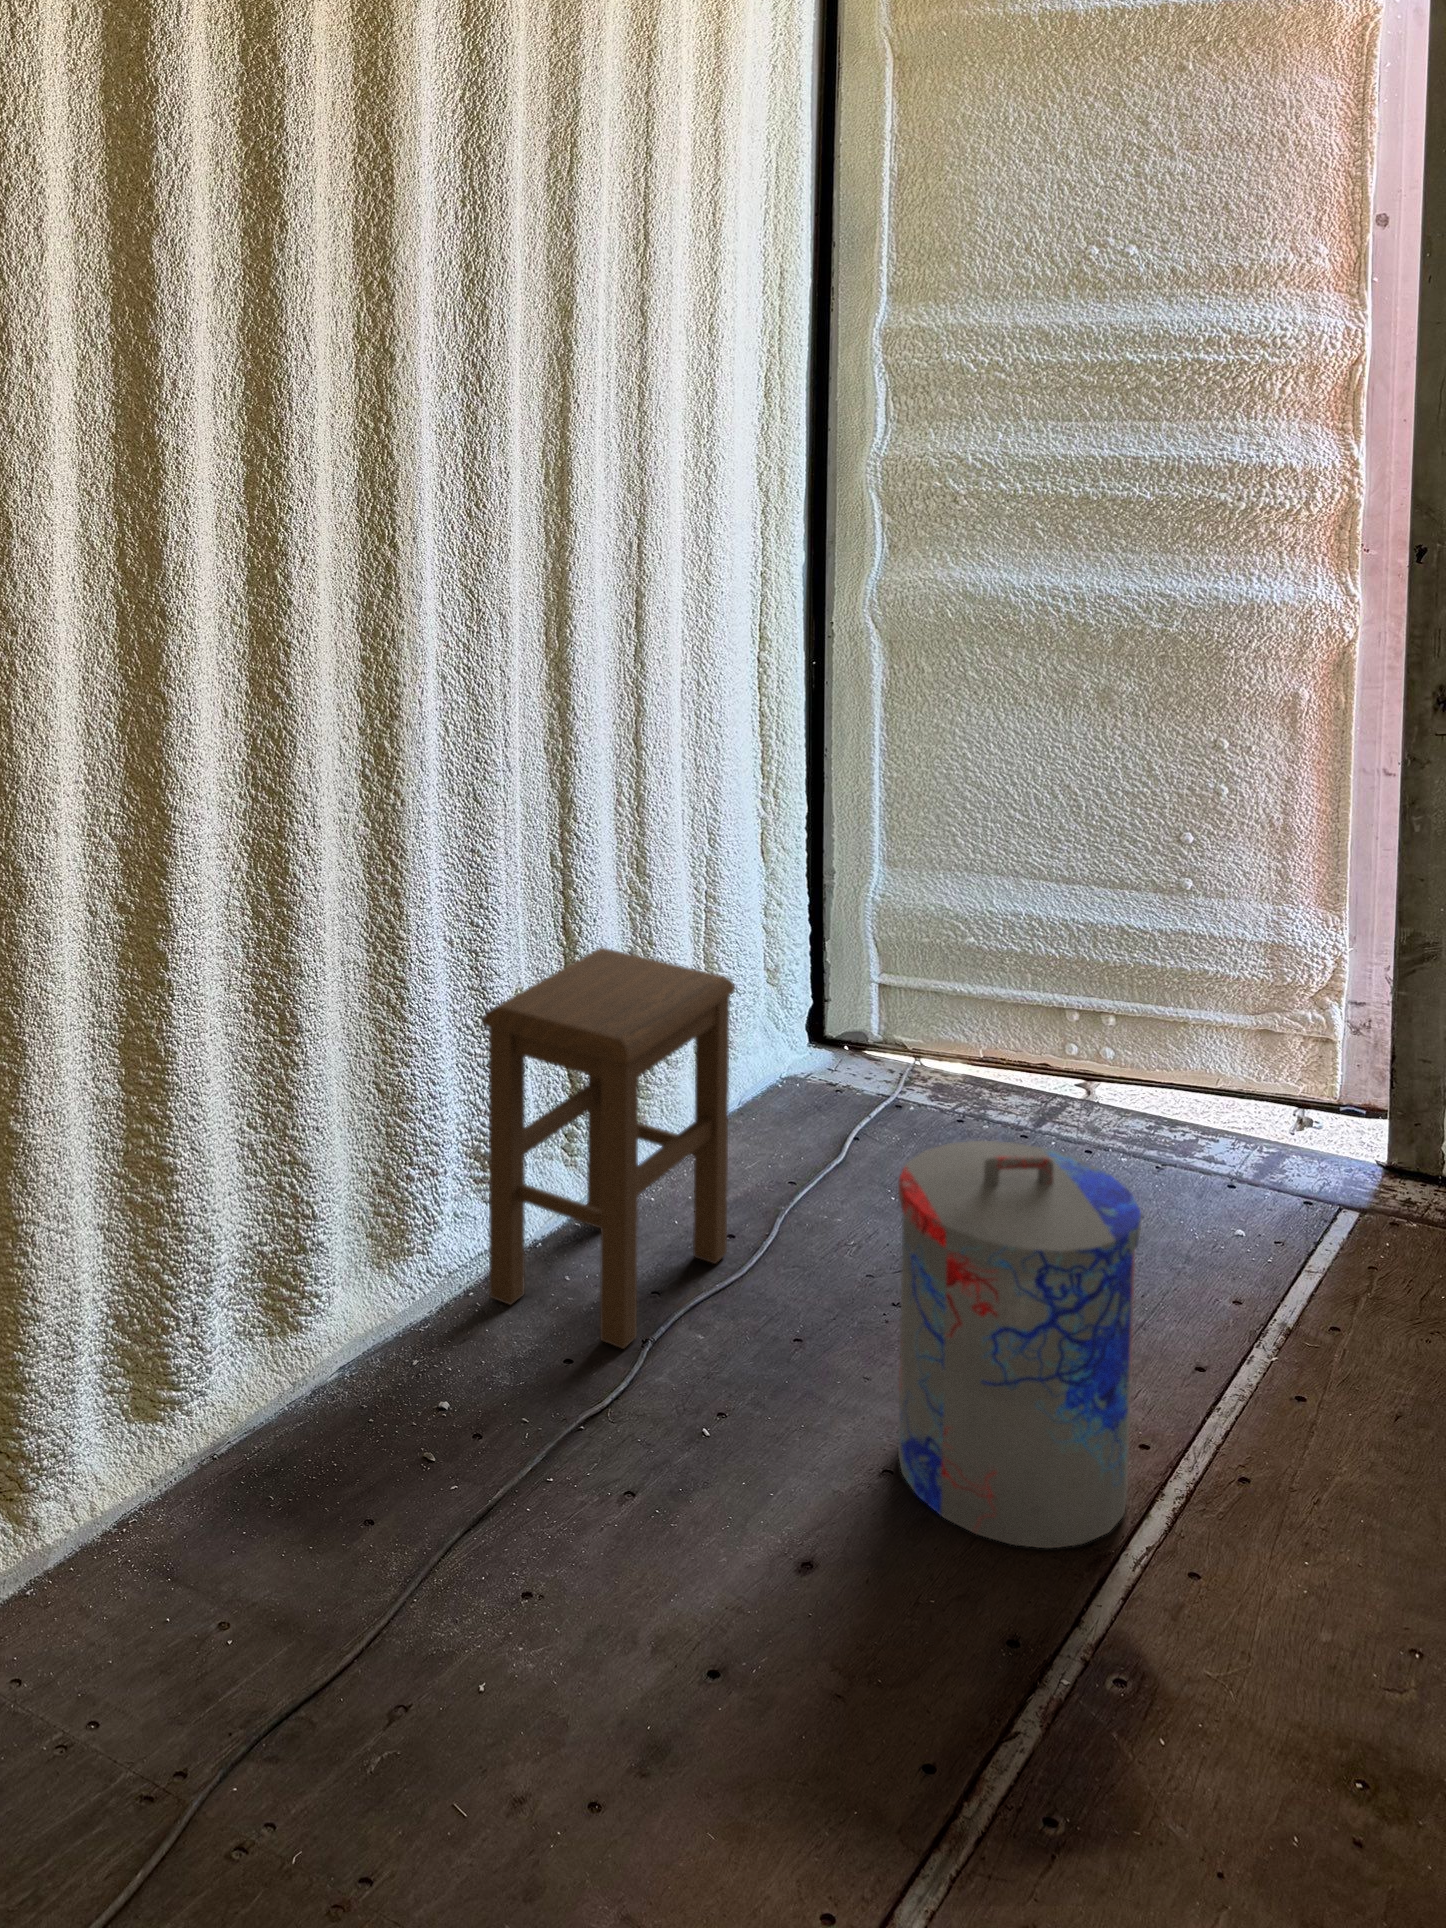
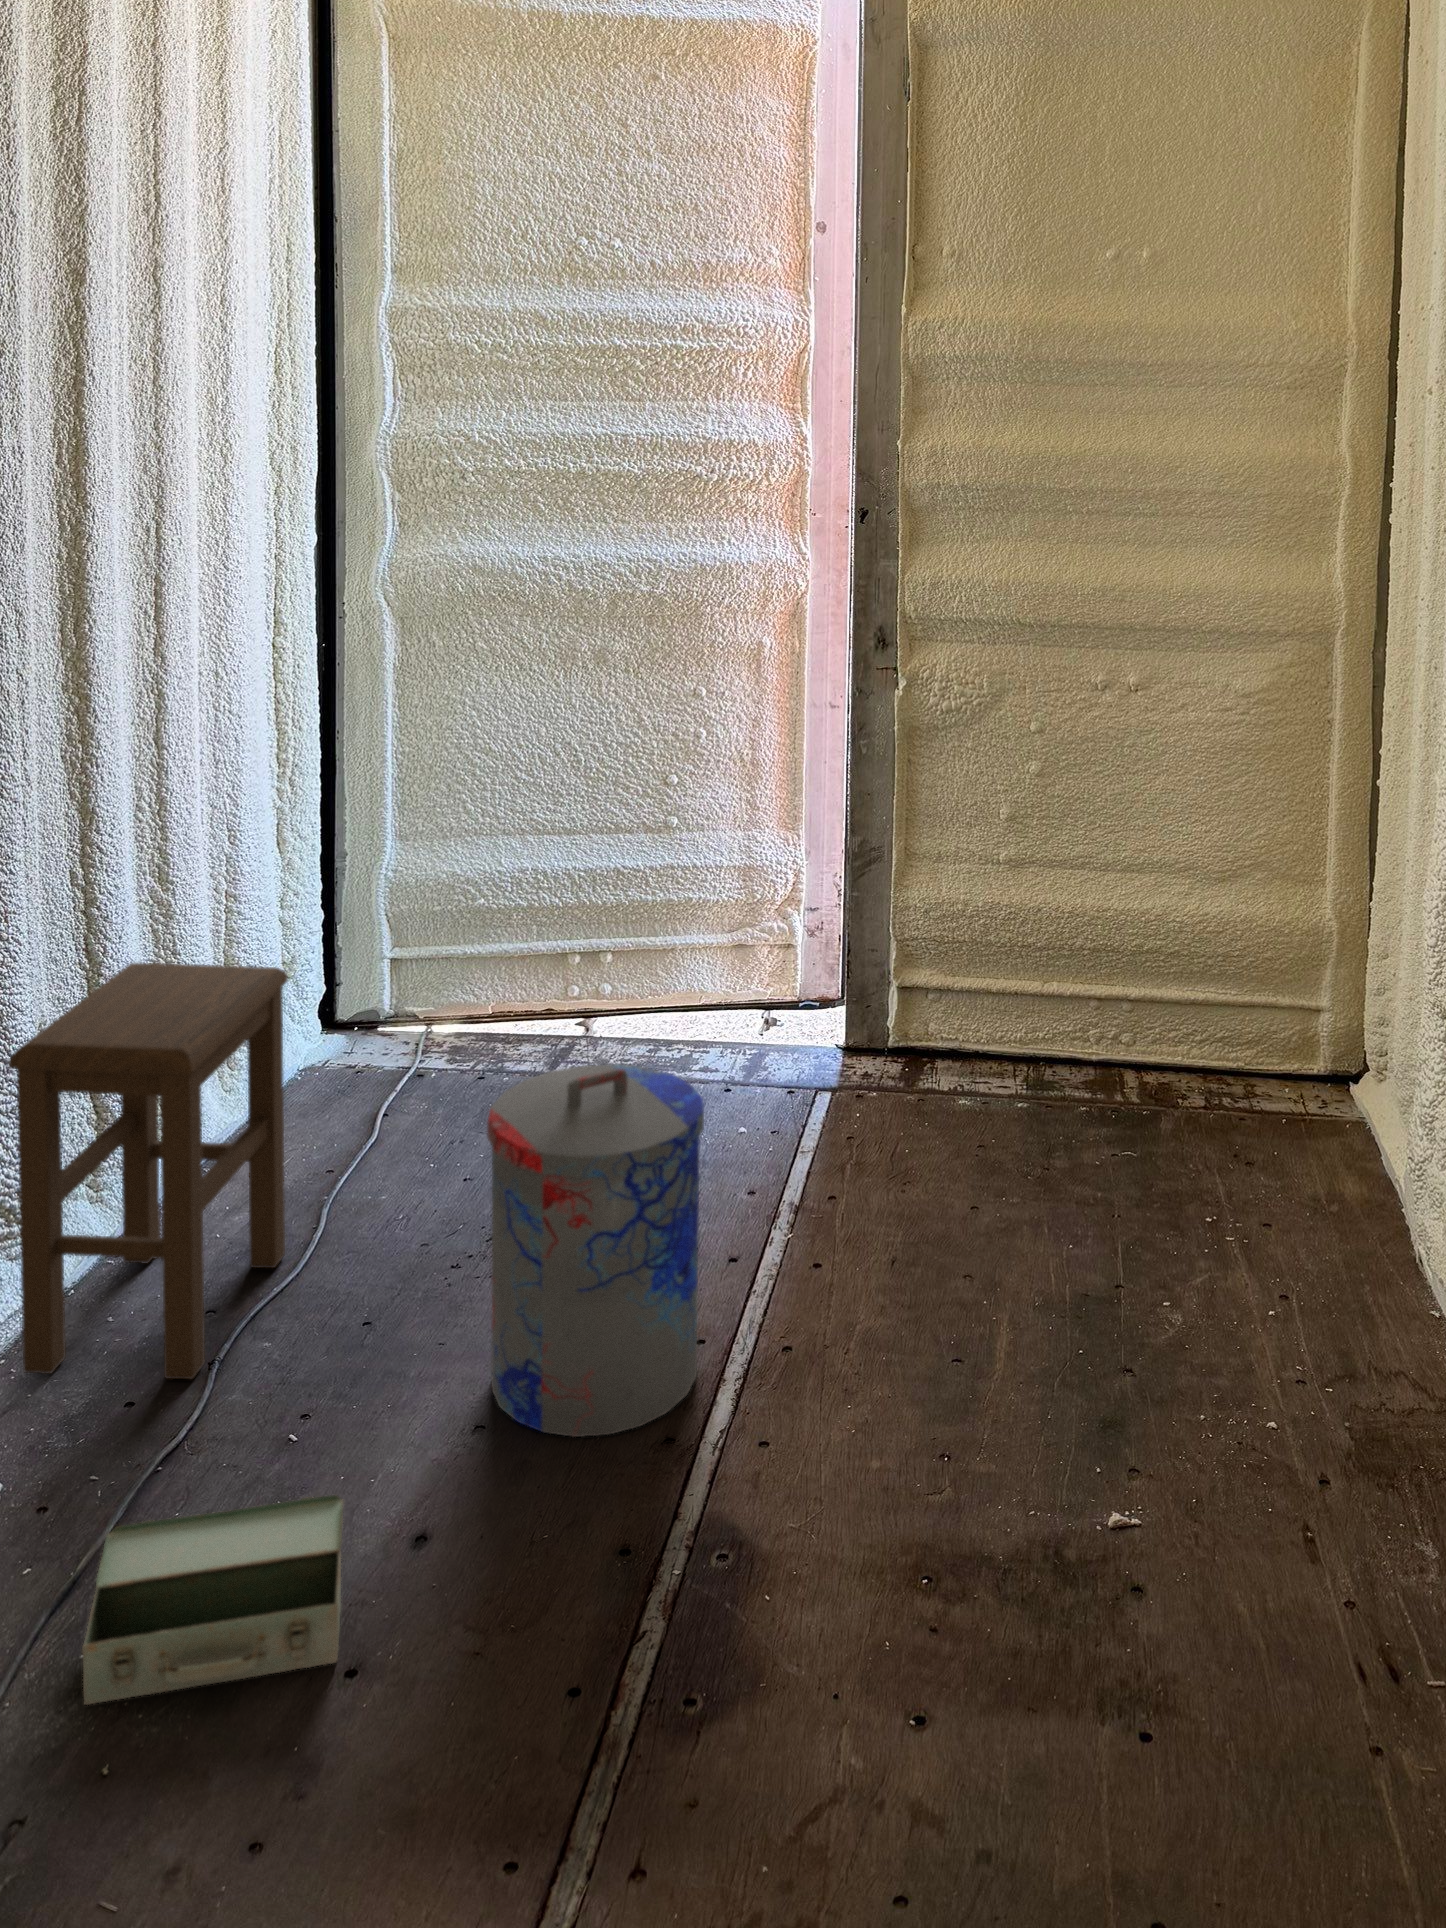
toolbox: none [479,1466,725,1673] -> present [82,1495,343,1705]

